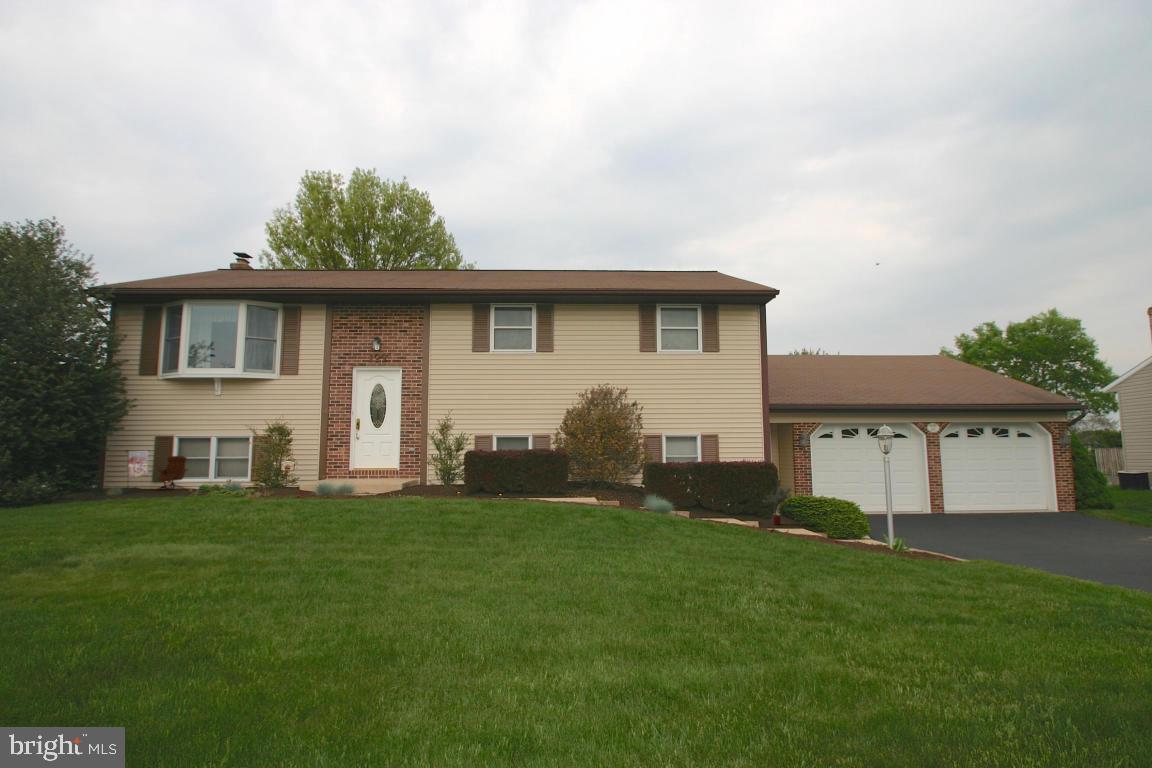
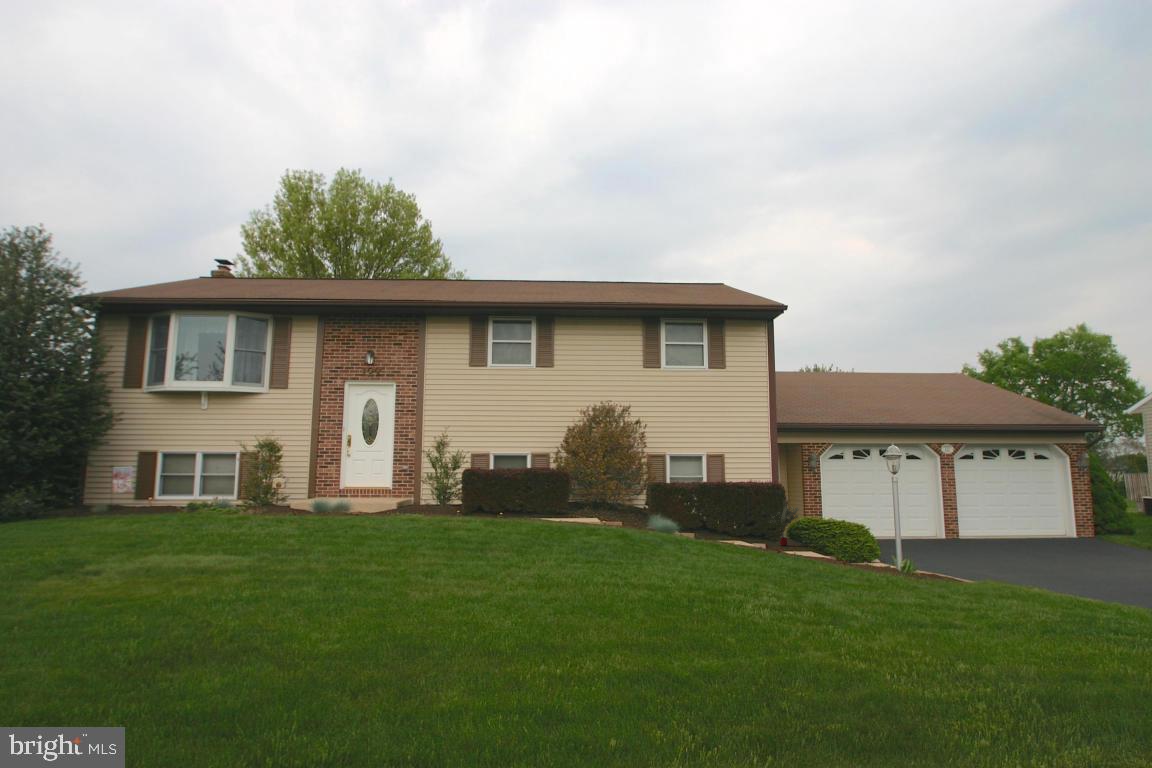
lounge chair: present [158,456,188,489] -> none [140,472,174,508]

